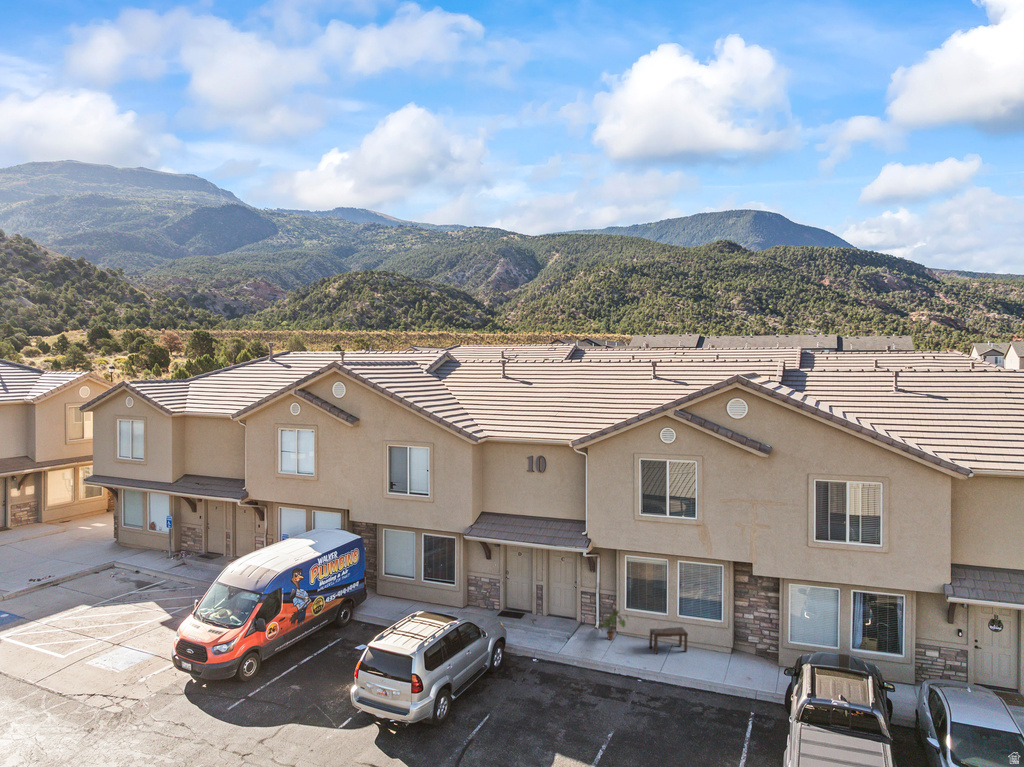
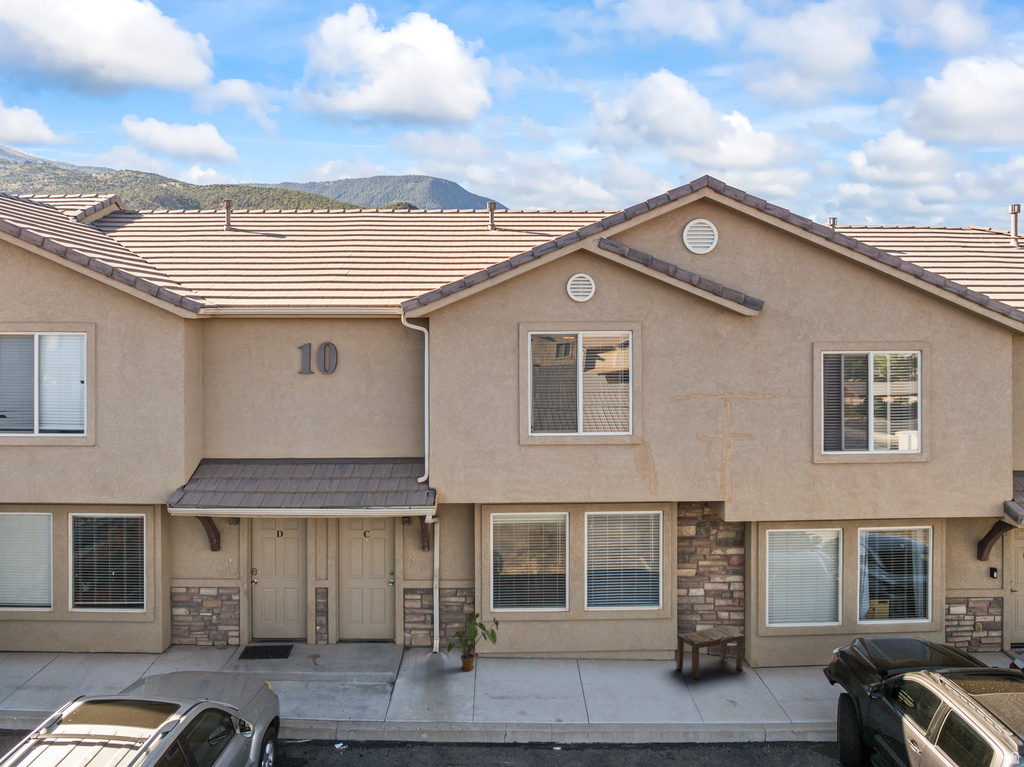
bench: present [649,627,688,653] -> present [677,626,745,679]

